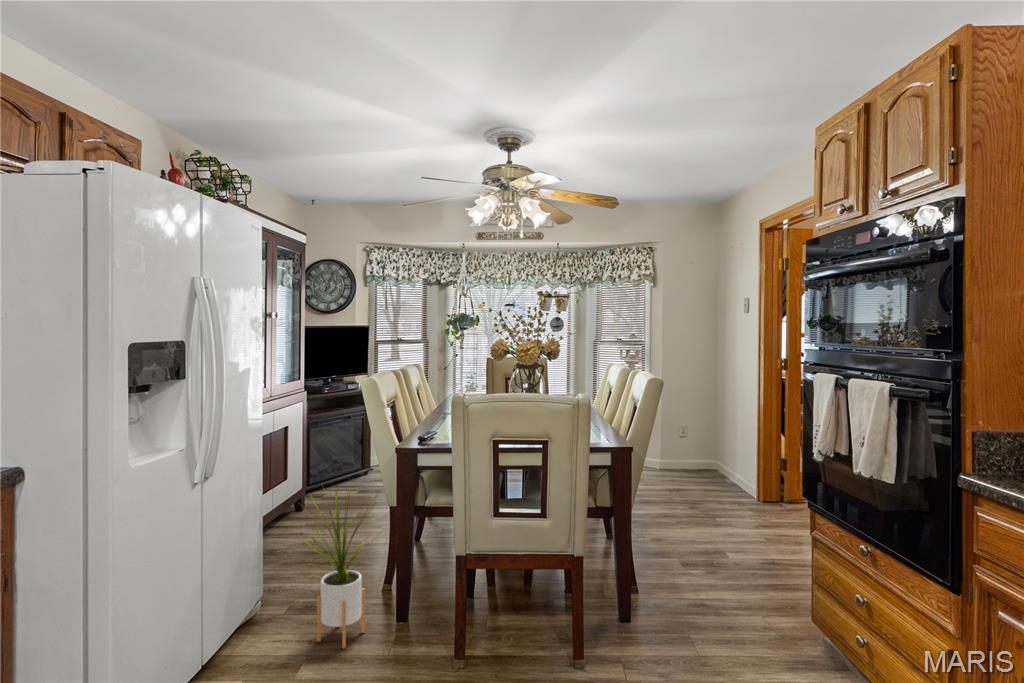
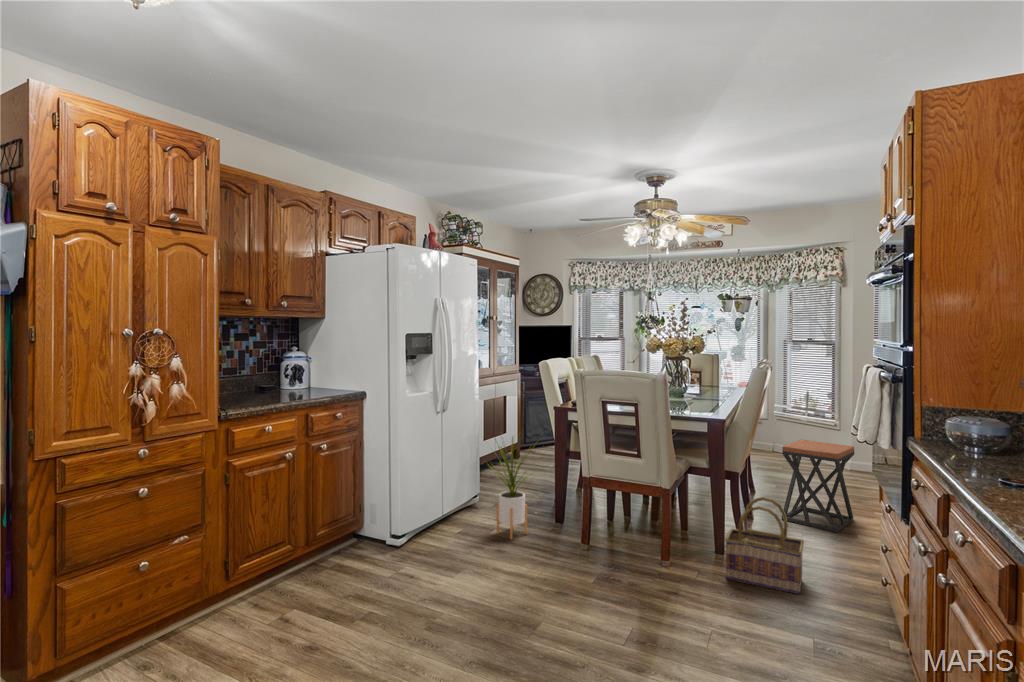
stool: none [649,451,711,553] -> present [782,440,854,533]
basket: none [644,538,742,657] -> present [725,497,804,594]

